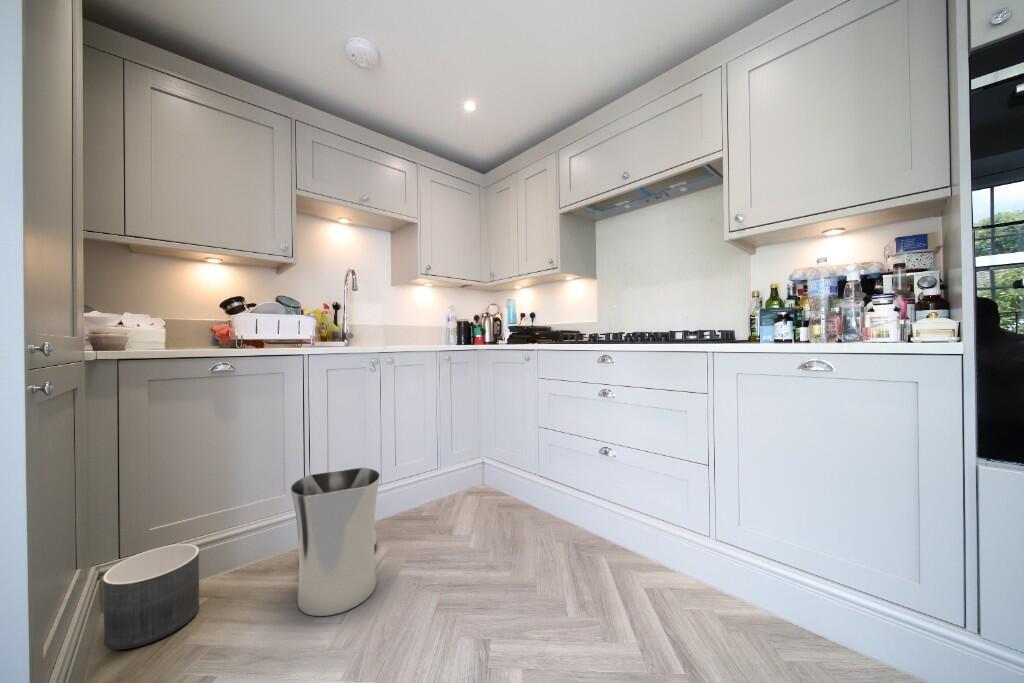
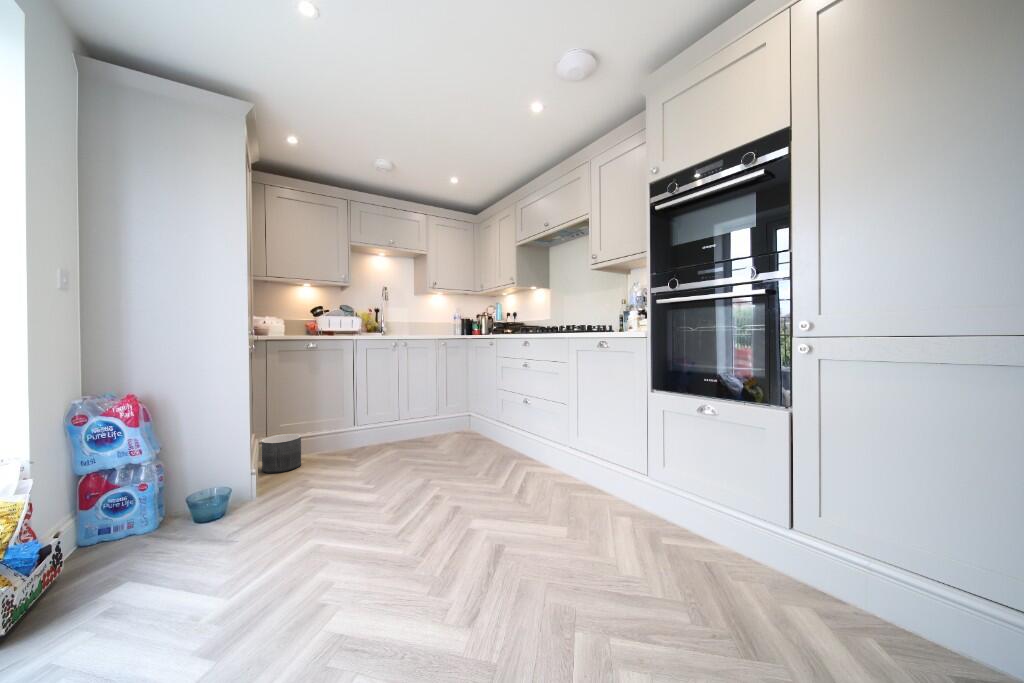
trash can: present [291,468,380,616] -> none [342,402,392,471]

